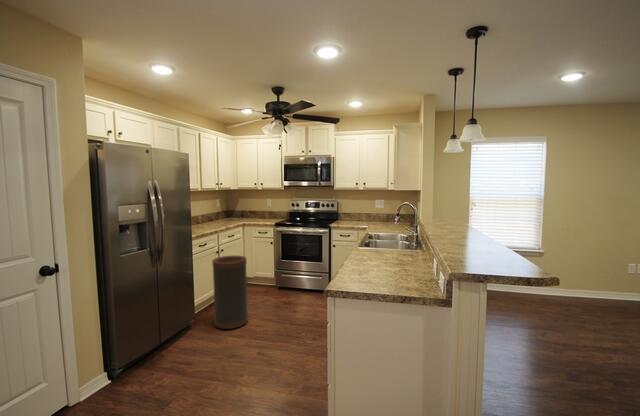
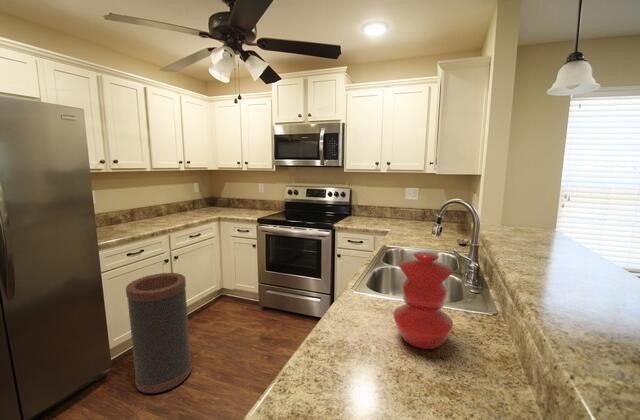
vase: none [380,221,403,257] -> present [394,252,453,349]

